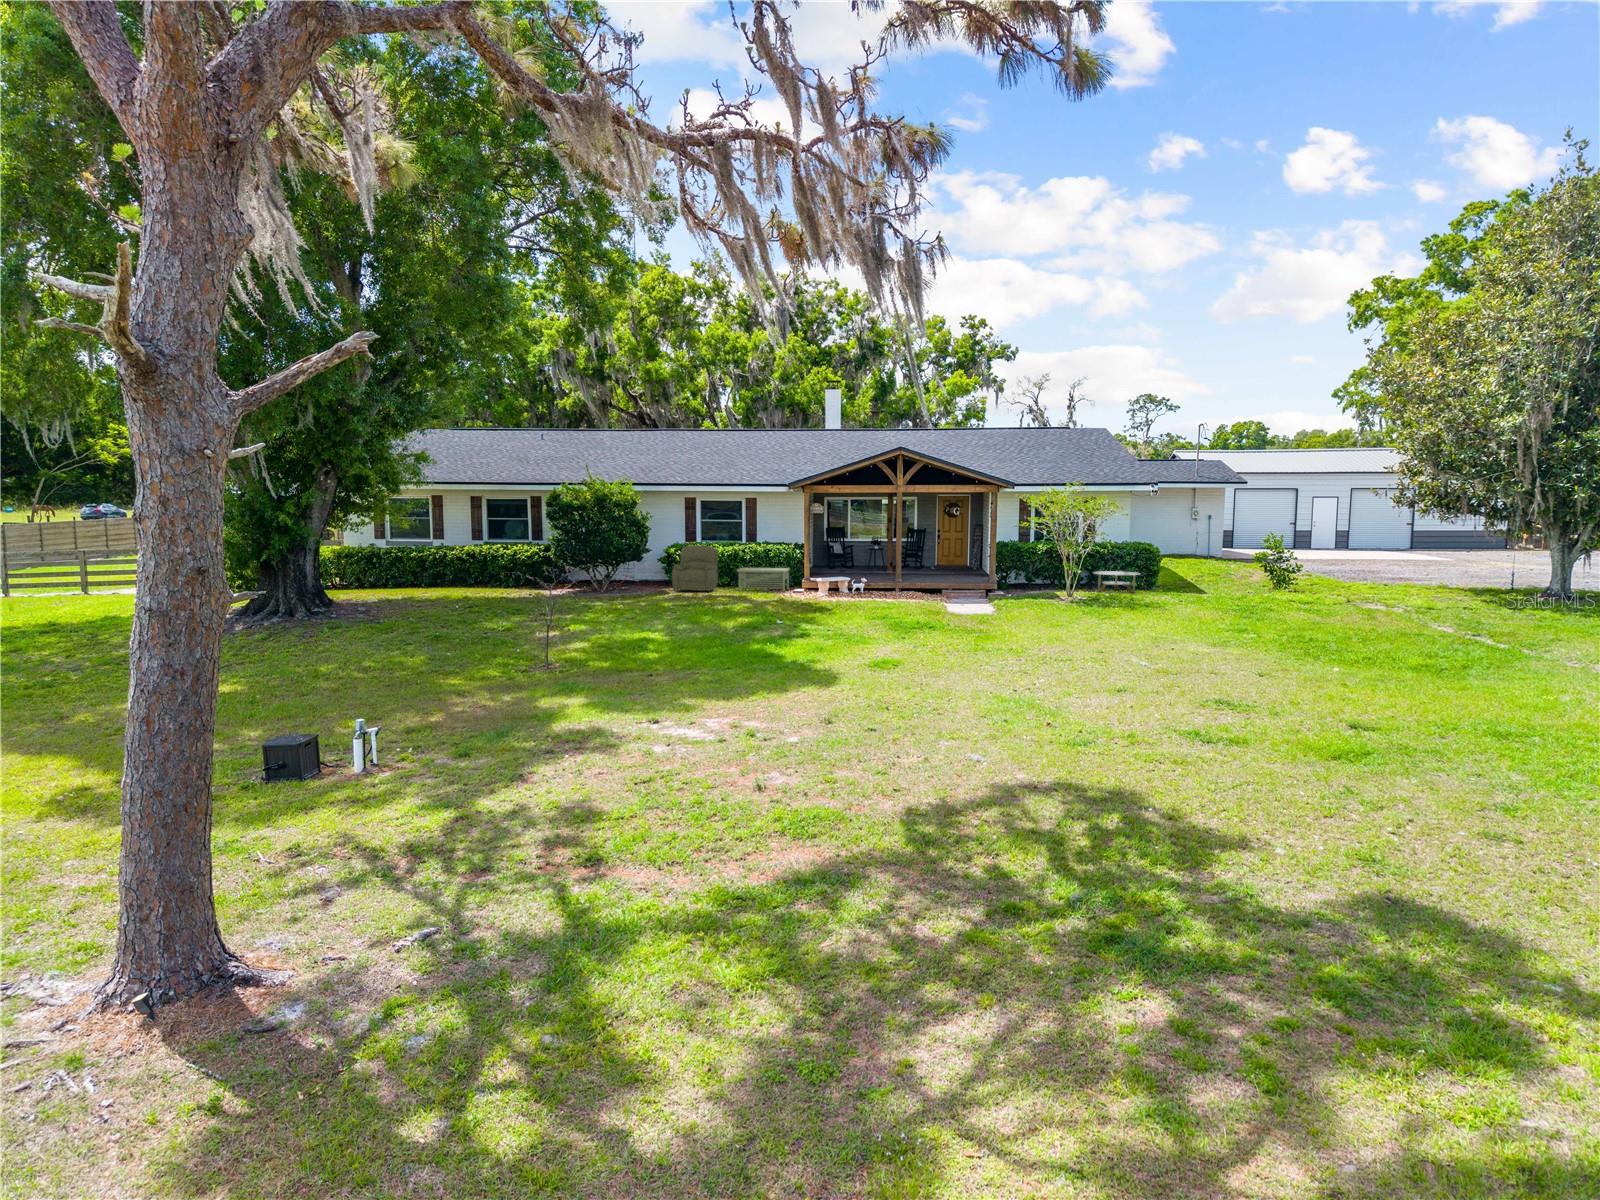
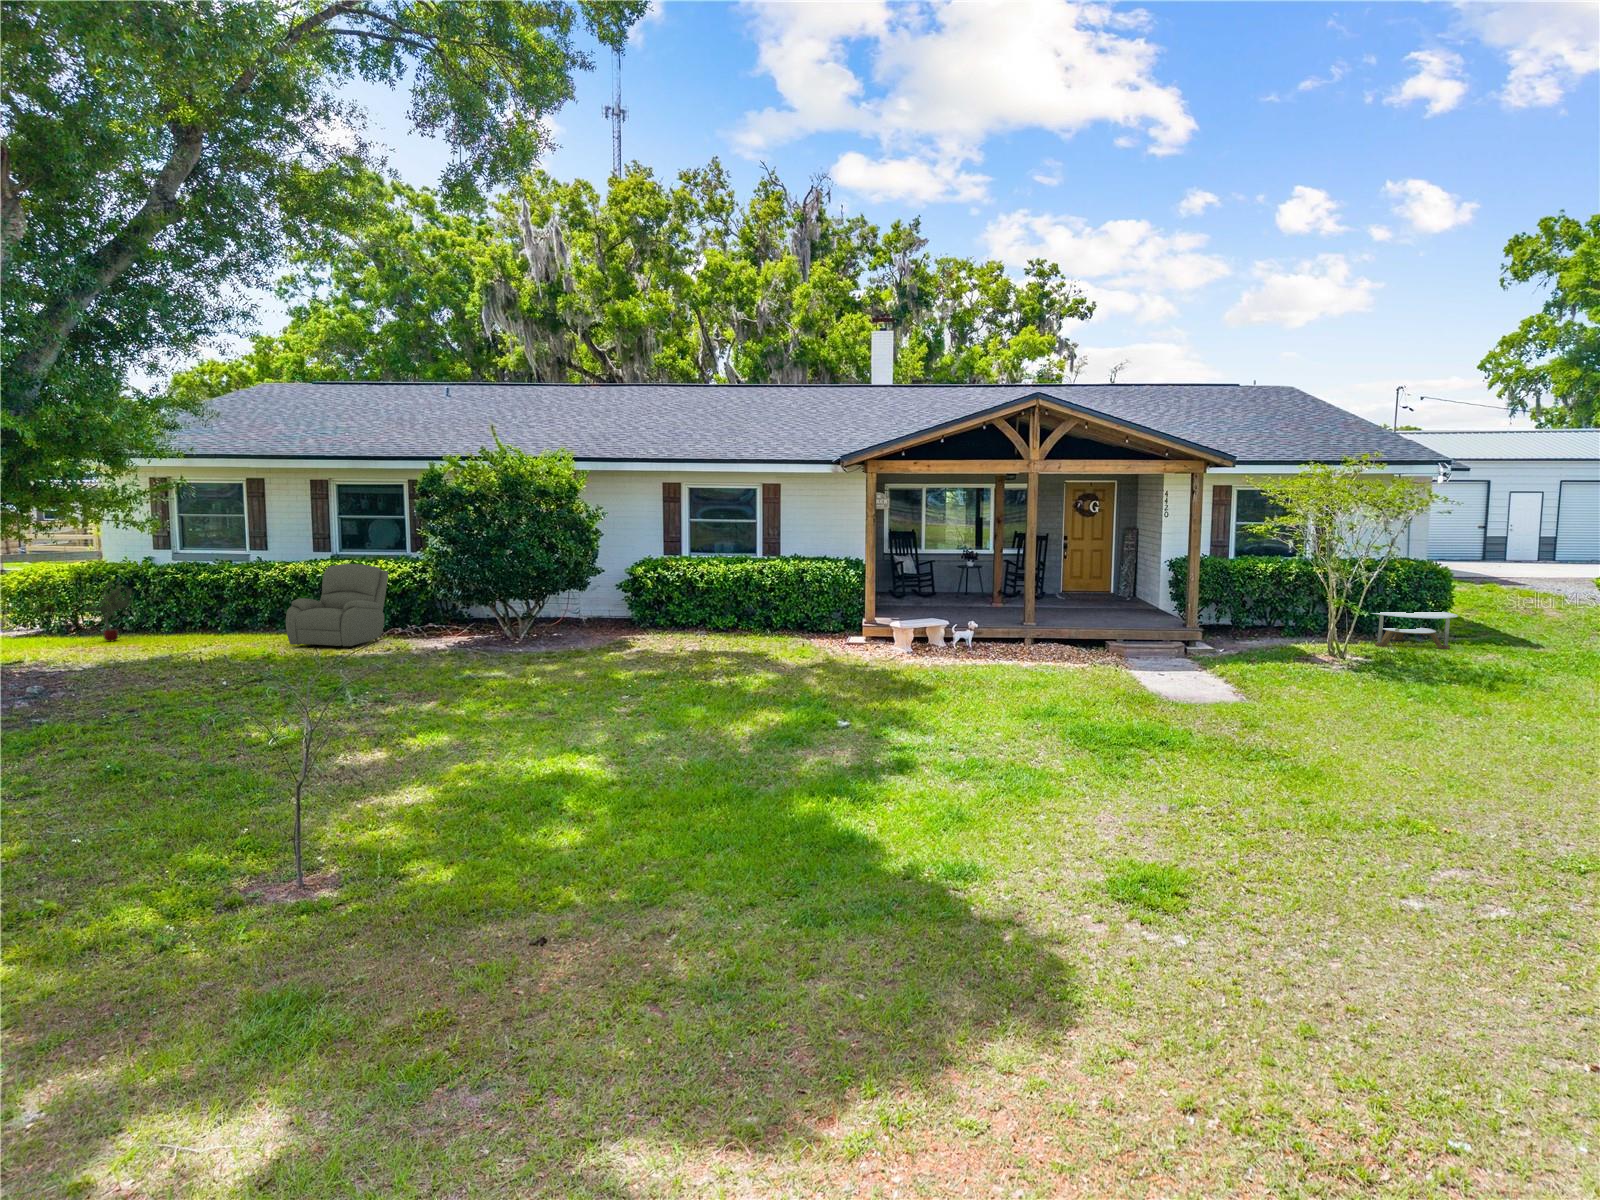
chair: present [672,545,718,592] -> present [286,564,388,648]
potted tree: none [347,556,376,592] -> present [86,582,133,642]
storage bench: present [737,568,789,591] -> none [750,600,839,643]

